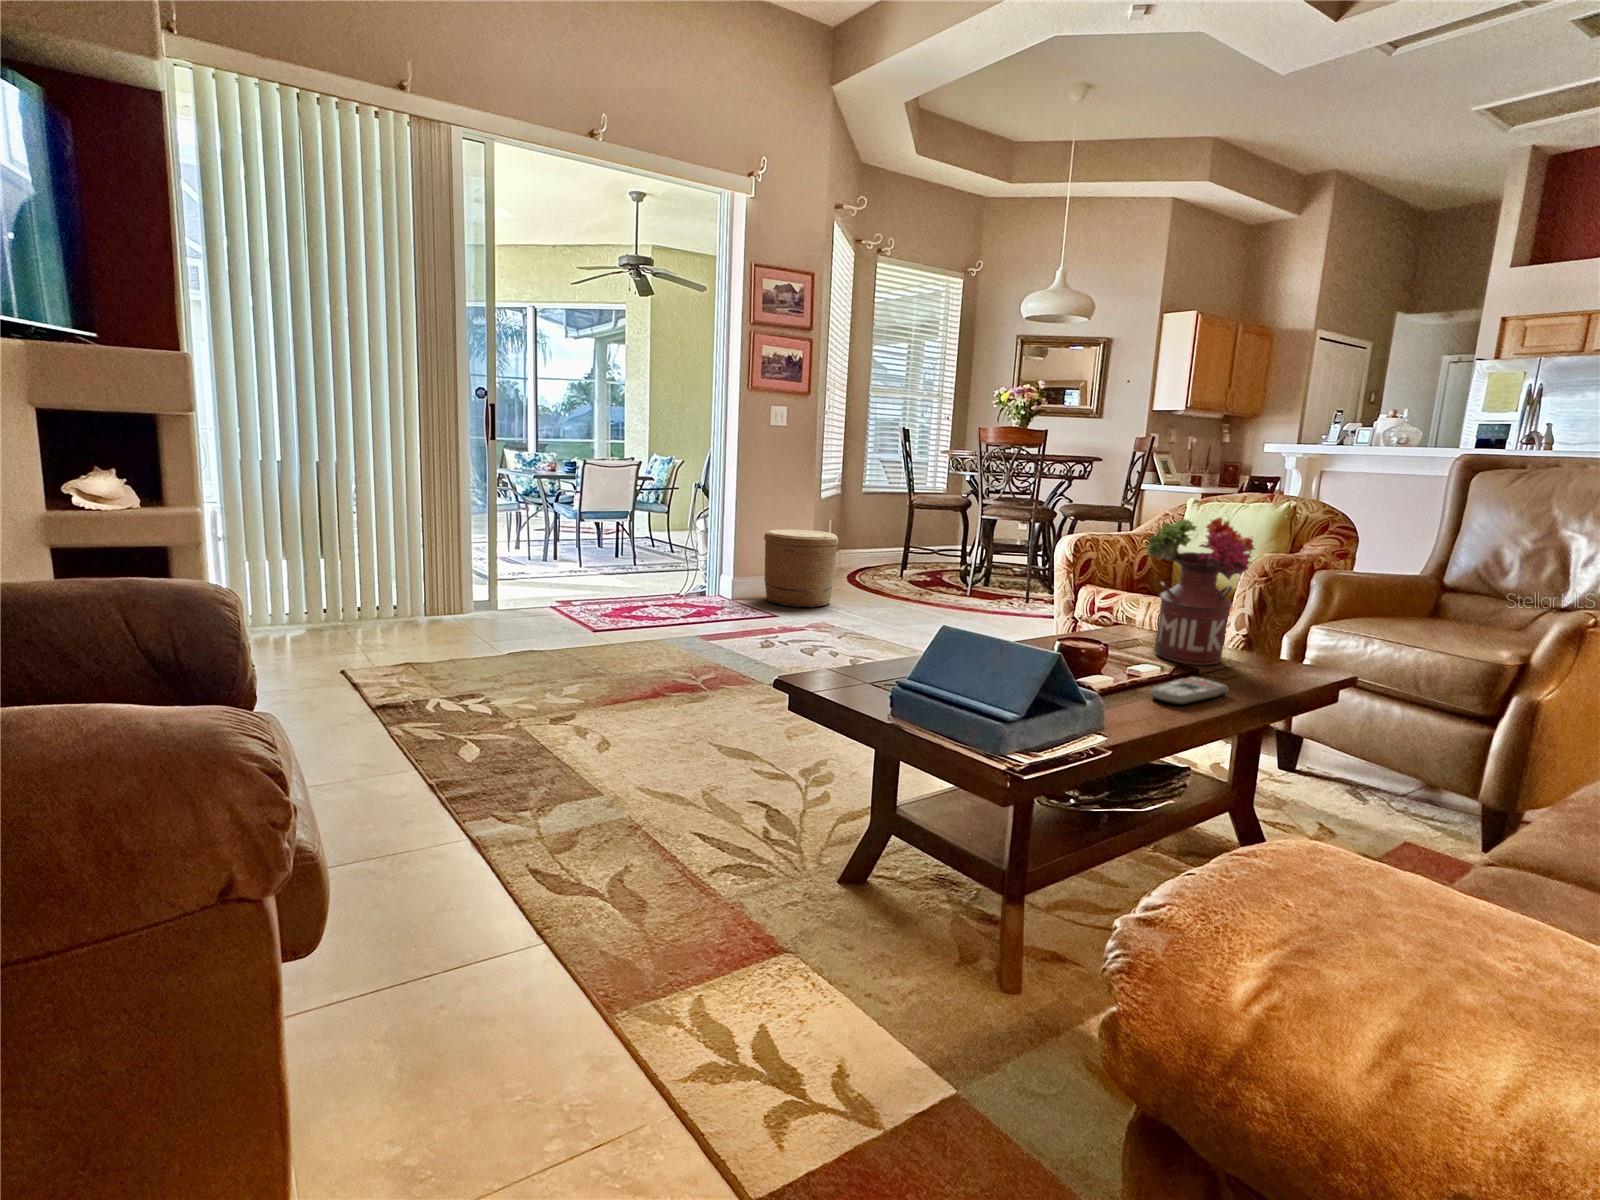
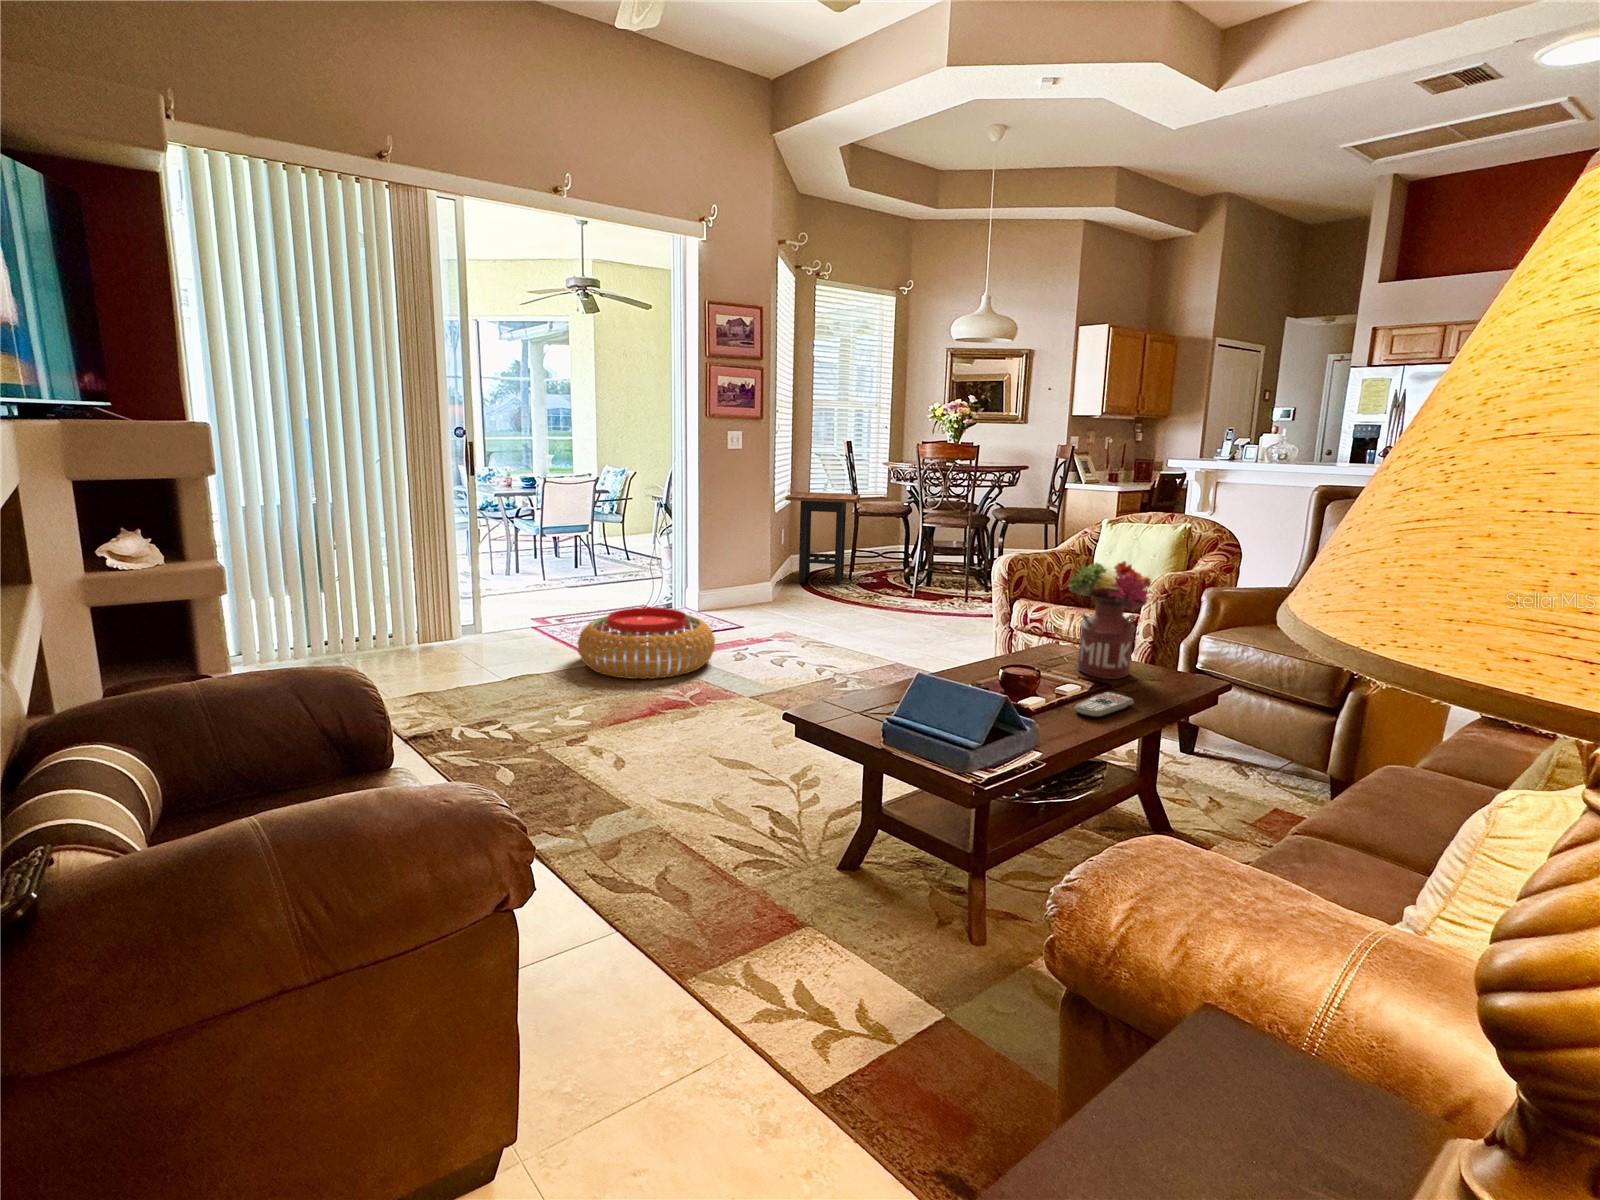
side table: none [833,482,916,583] -> present [785,492,860,585]
woven basket: present [764,530,838,608] -> none [728,543,796,616]
pouf: none [585,587,738,663] -> present [578,607,715,679]

